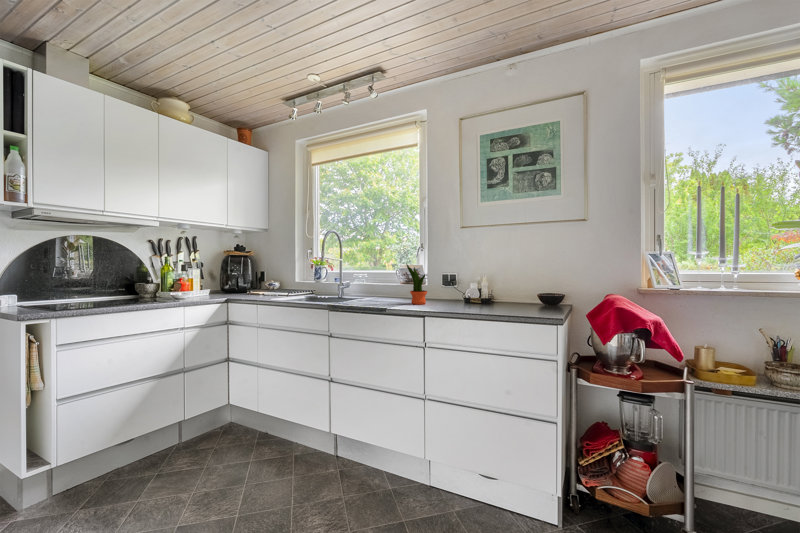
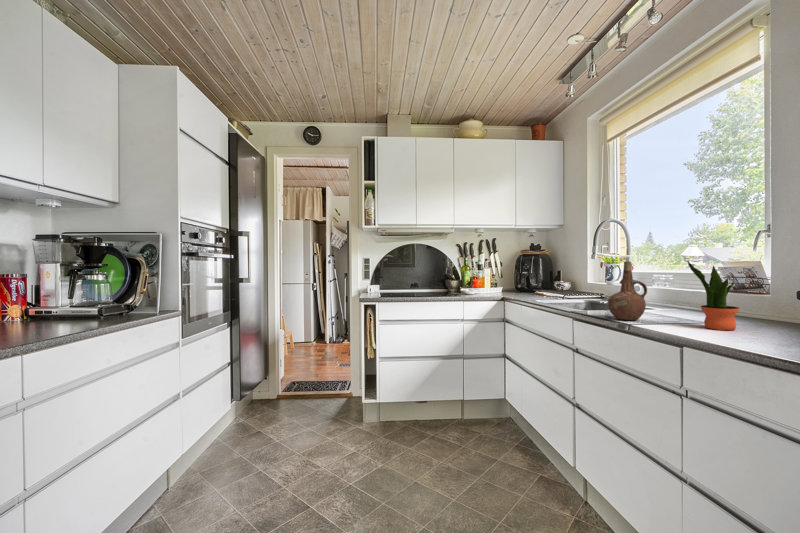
ceramic pitcher: none [357,263,381,305] -> present [608,262,647,320]

